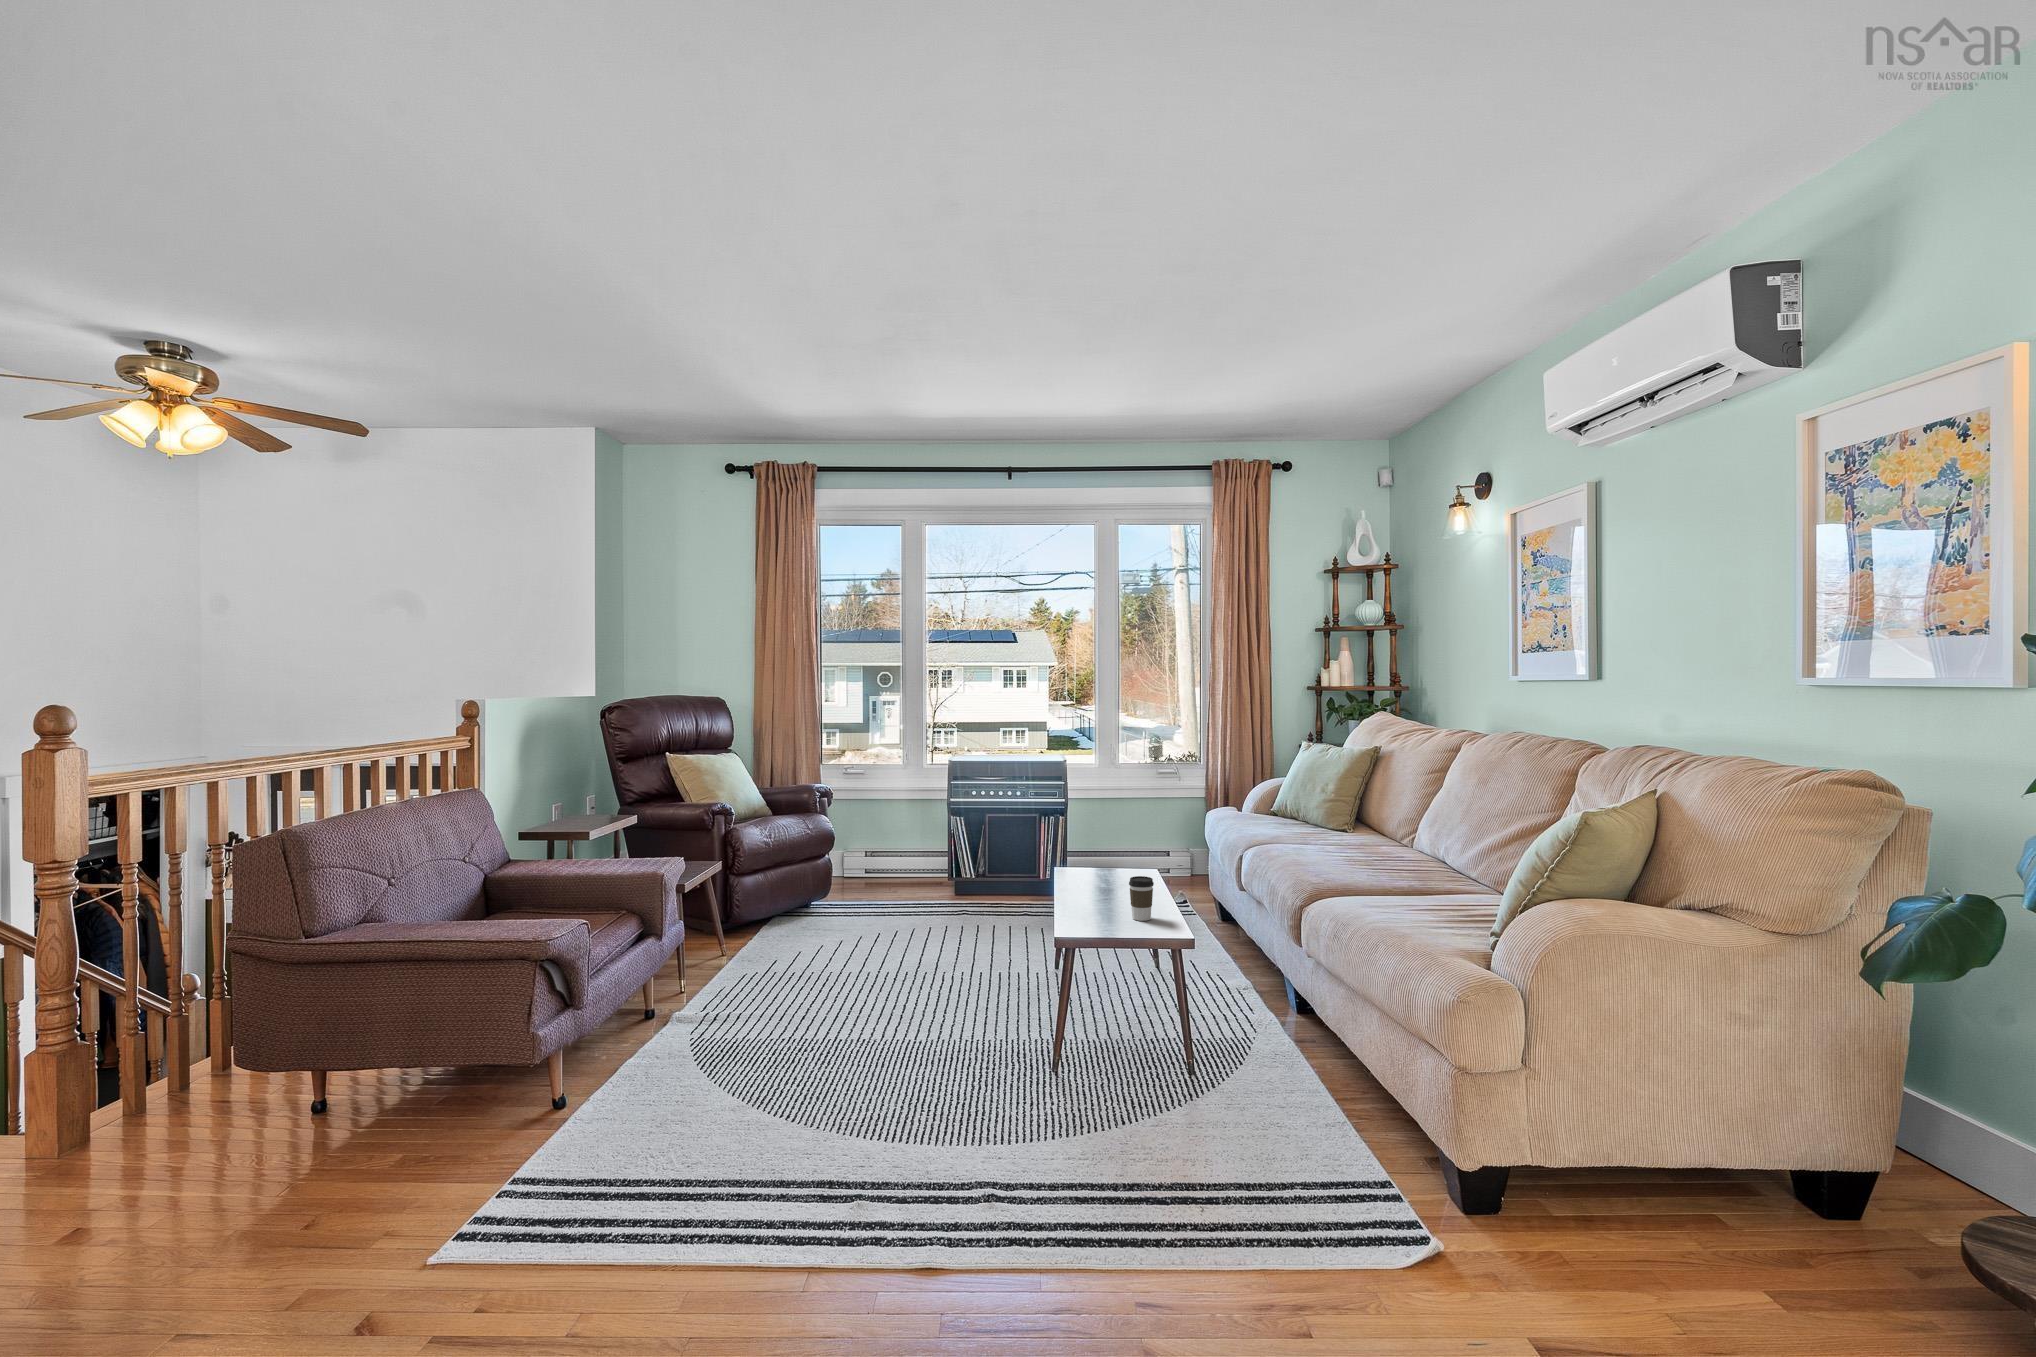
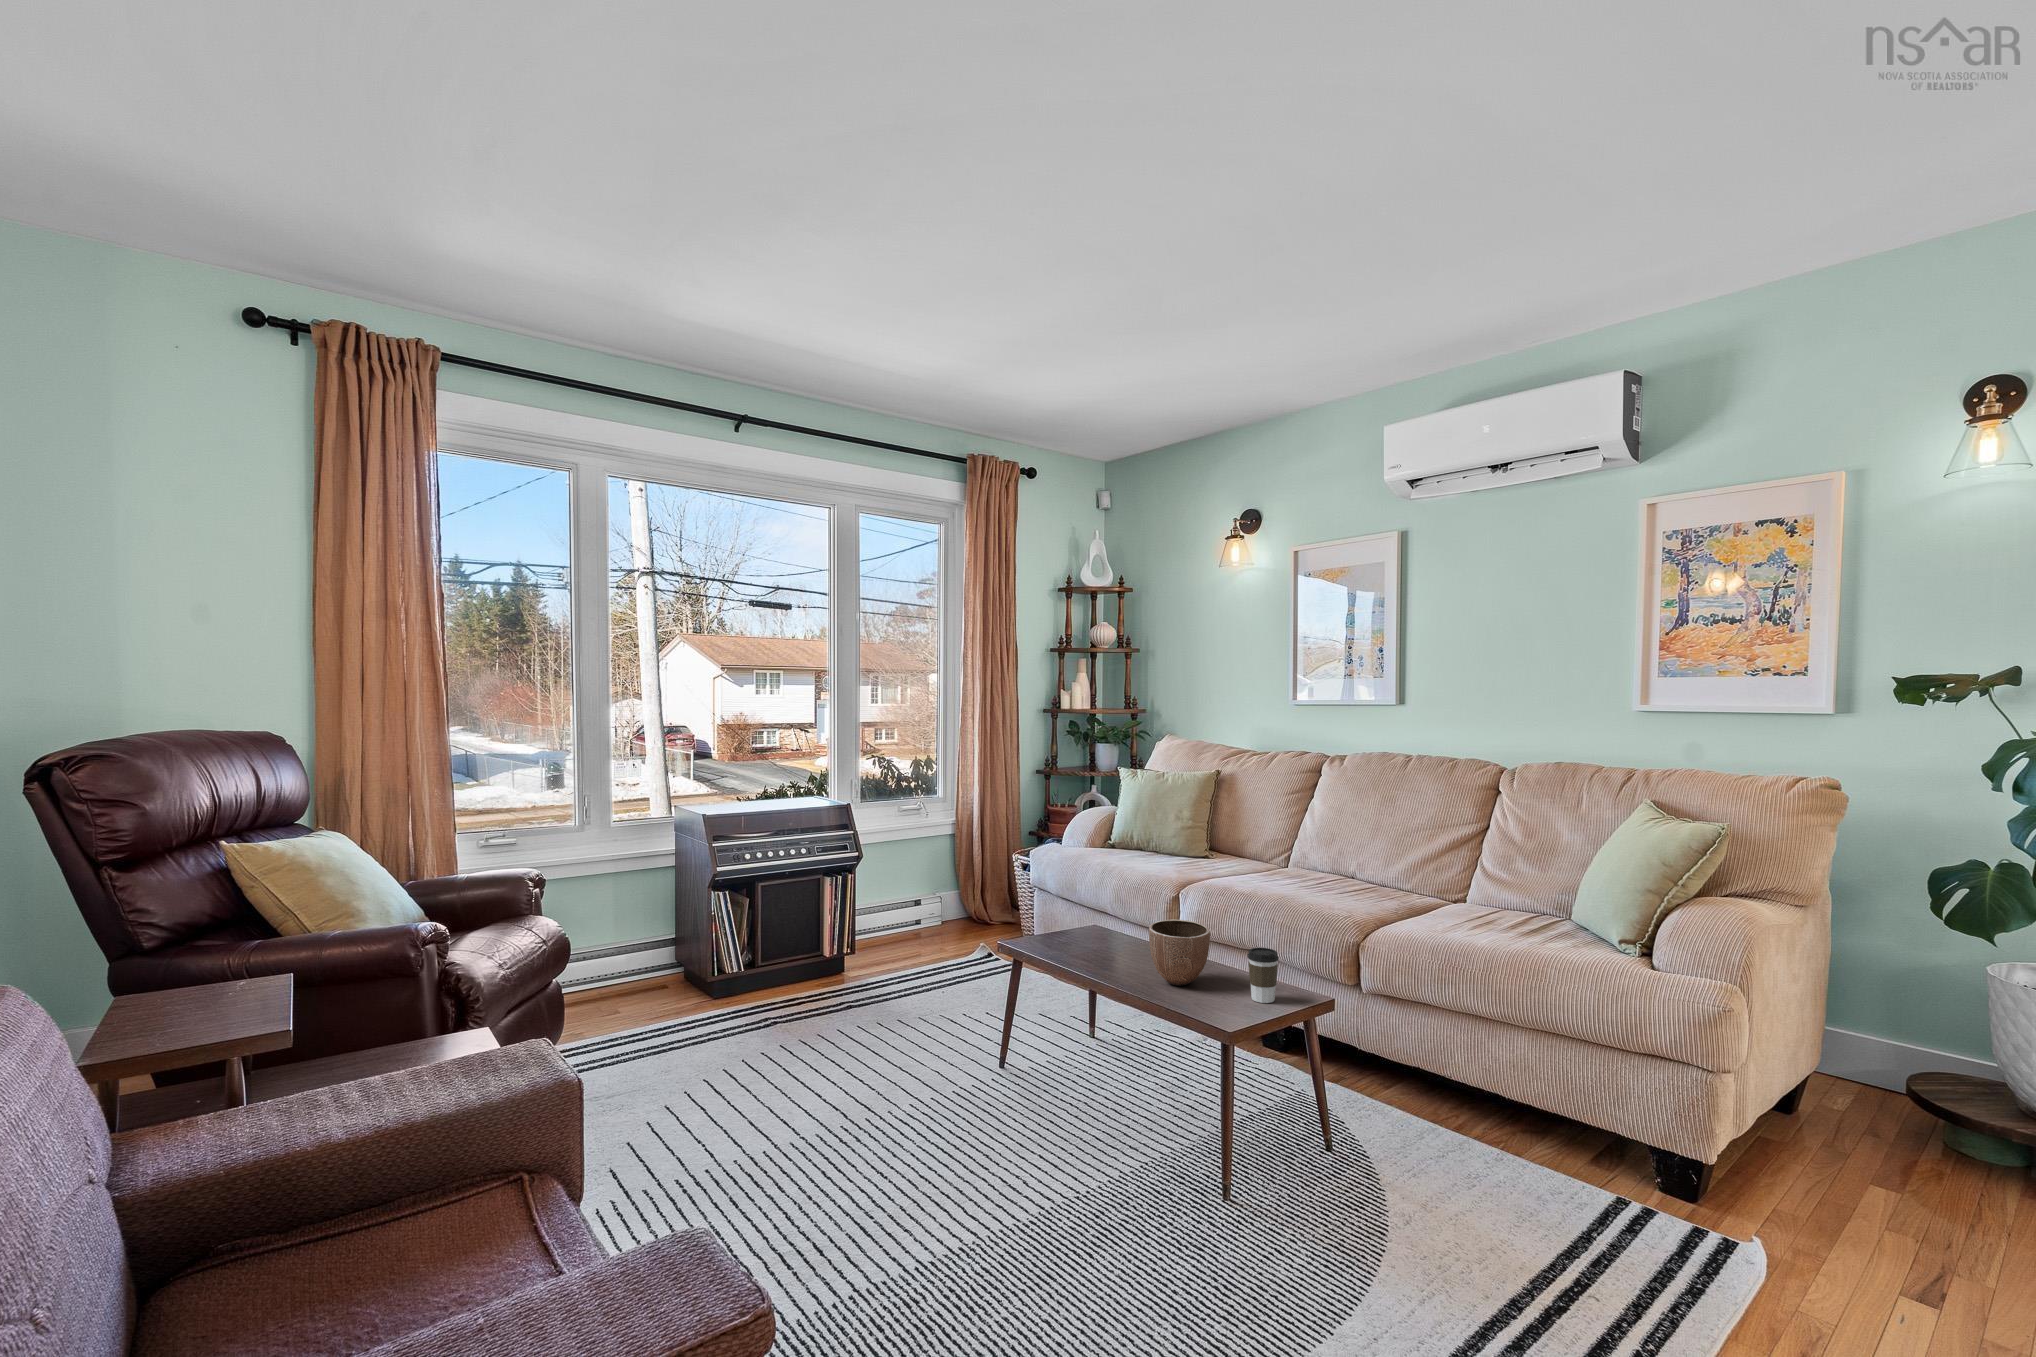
decorative bowl: none [1085,850,1133,901] -> present [1149,920,1210,986]

